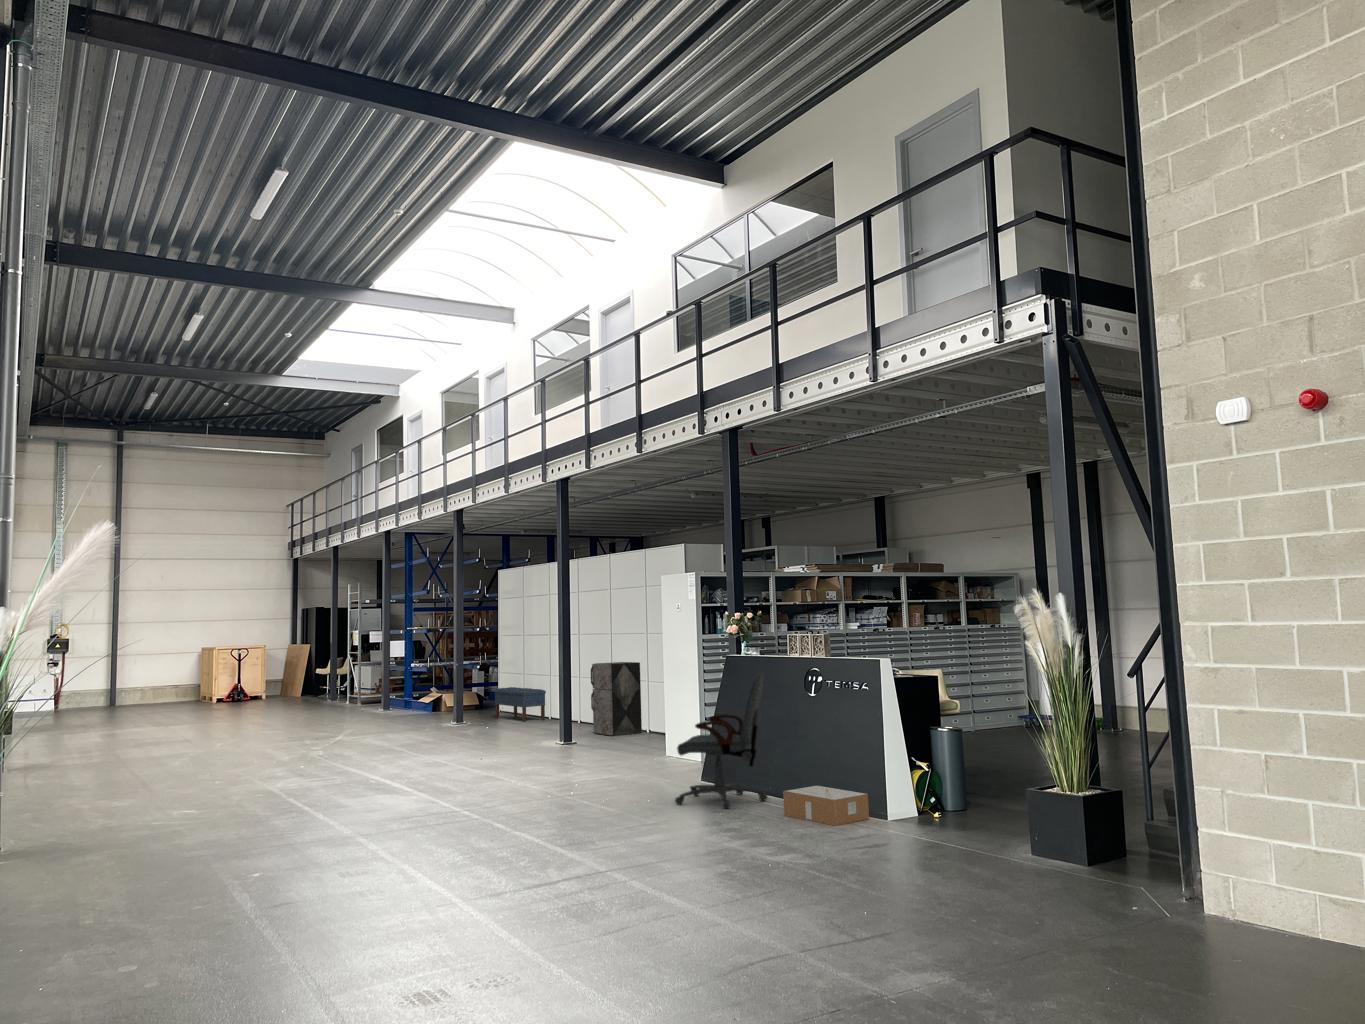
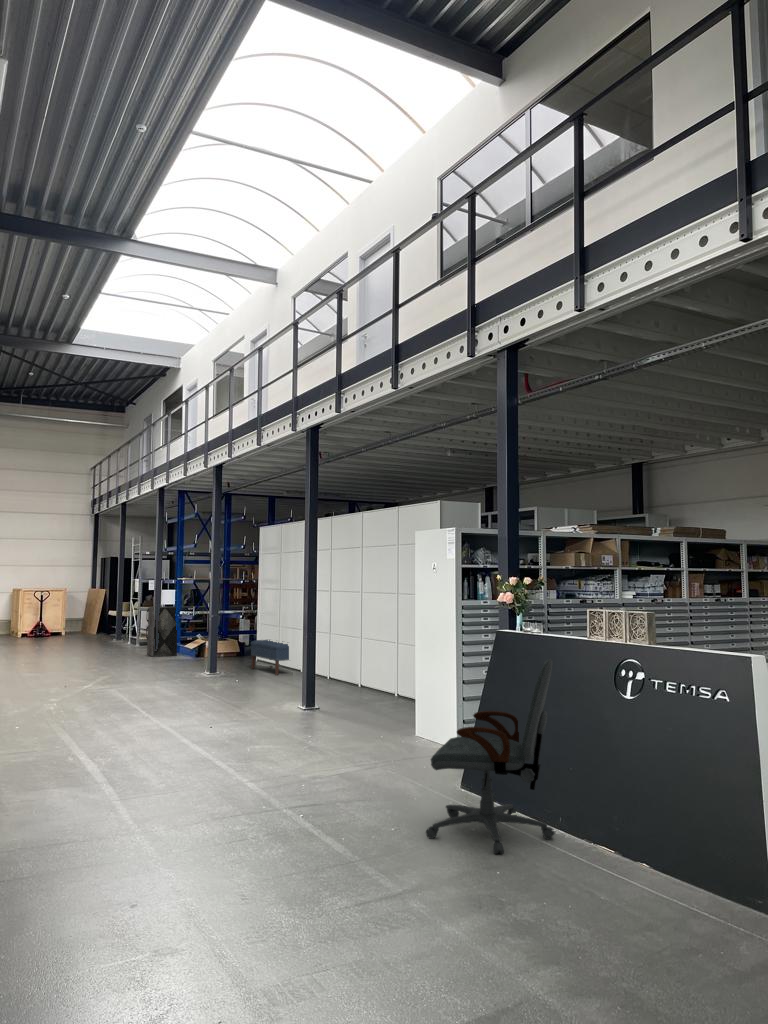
storage cabinet: present [591,662,642,736] -> present [146,607,178,657]
cardboard box: present [783,786,869,826] -> none [587,832,728,920]

